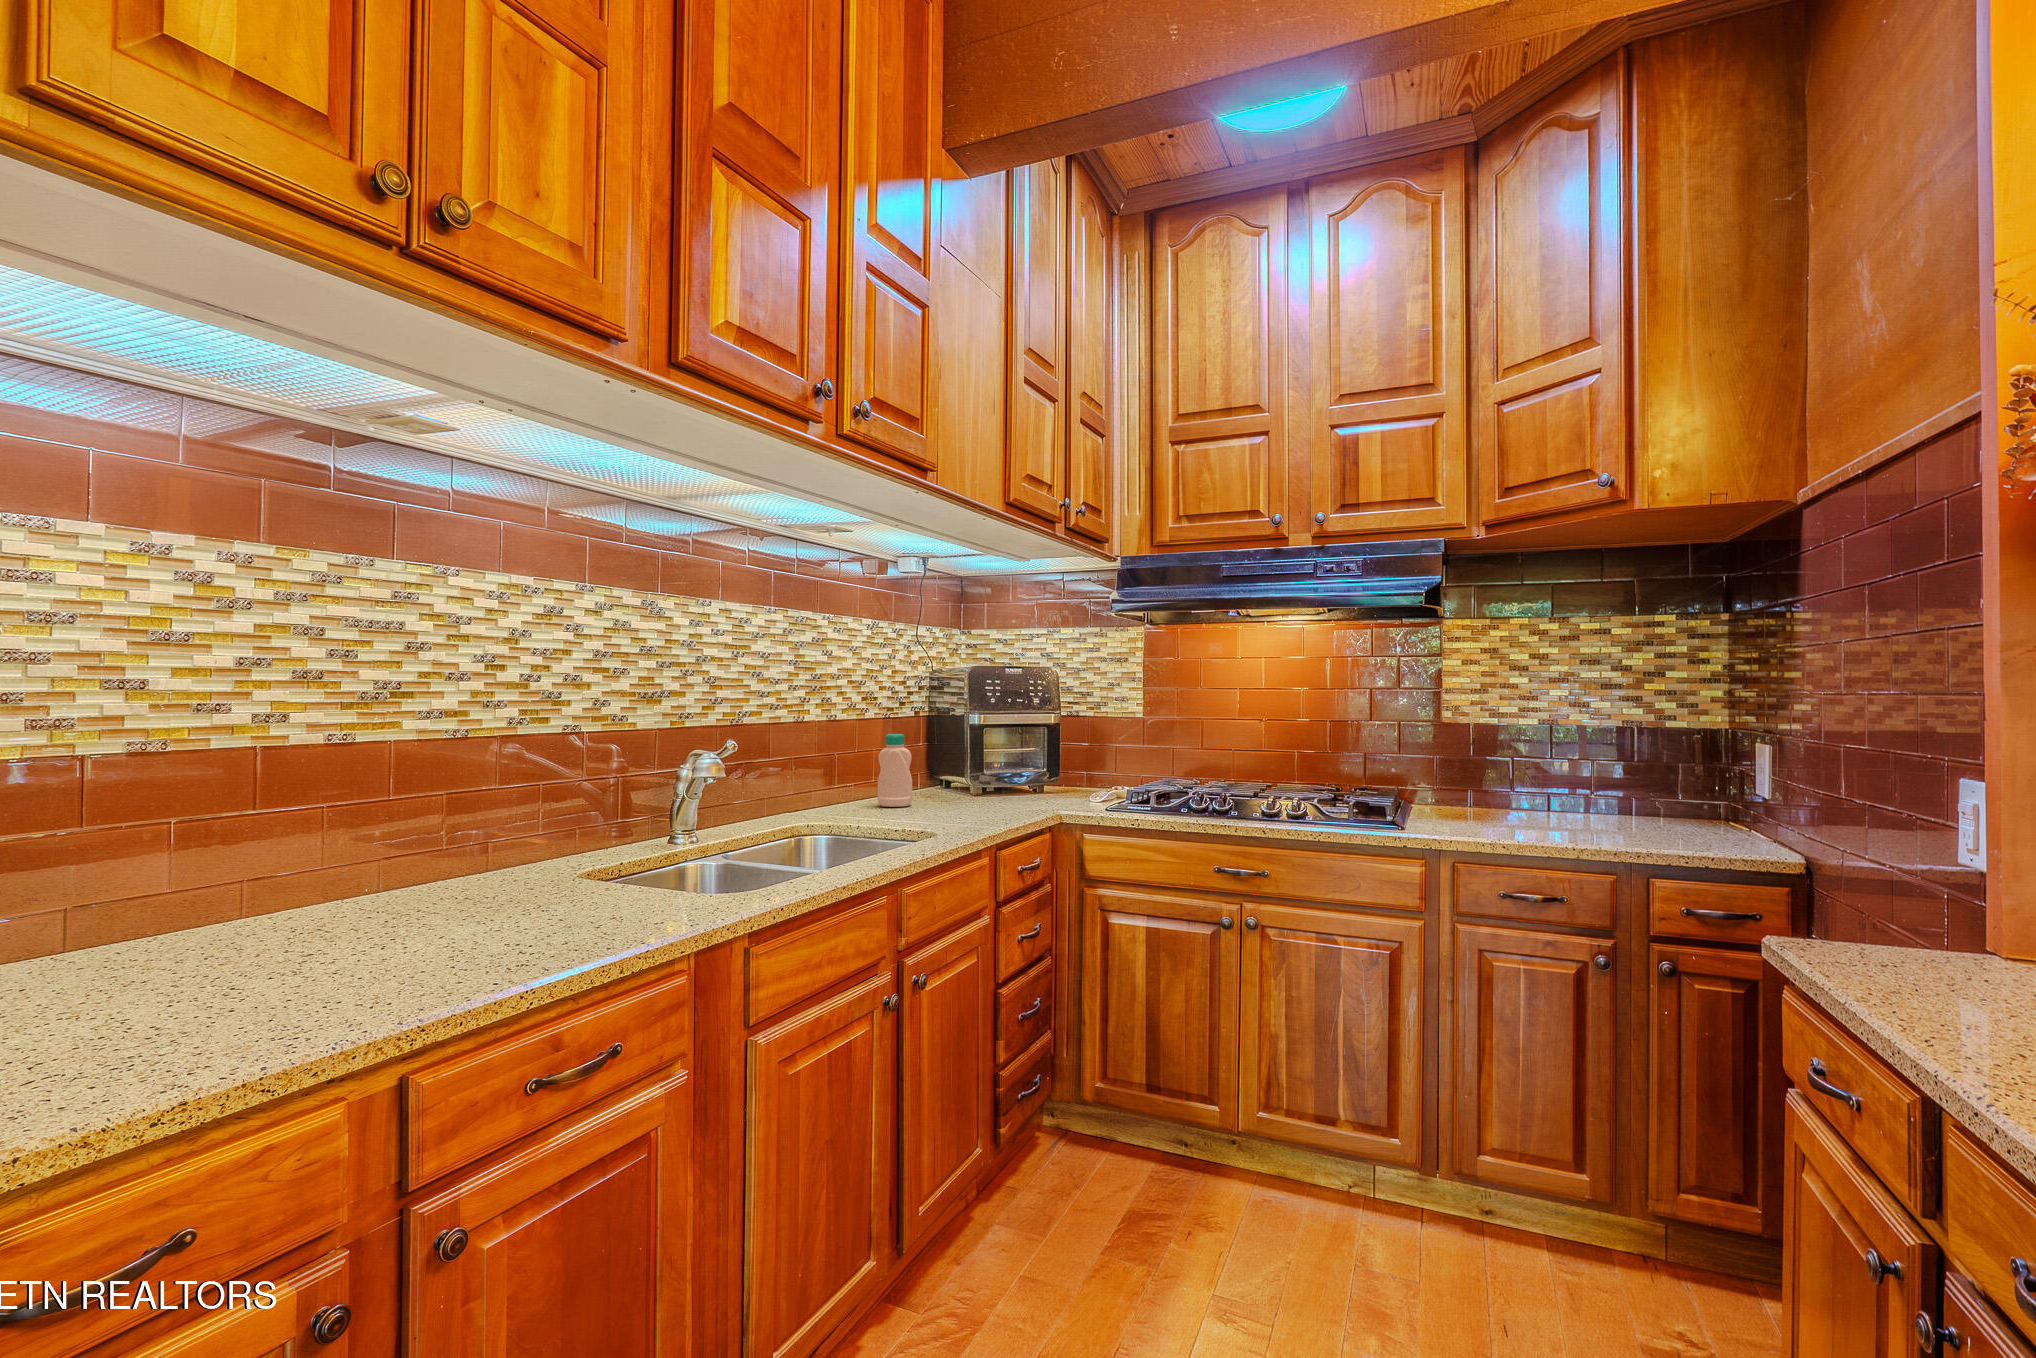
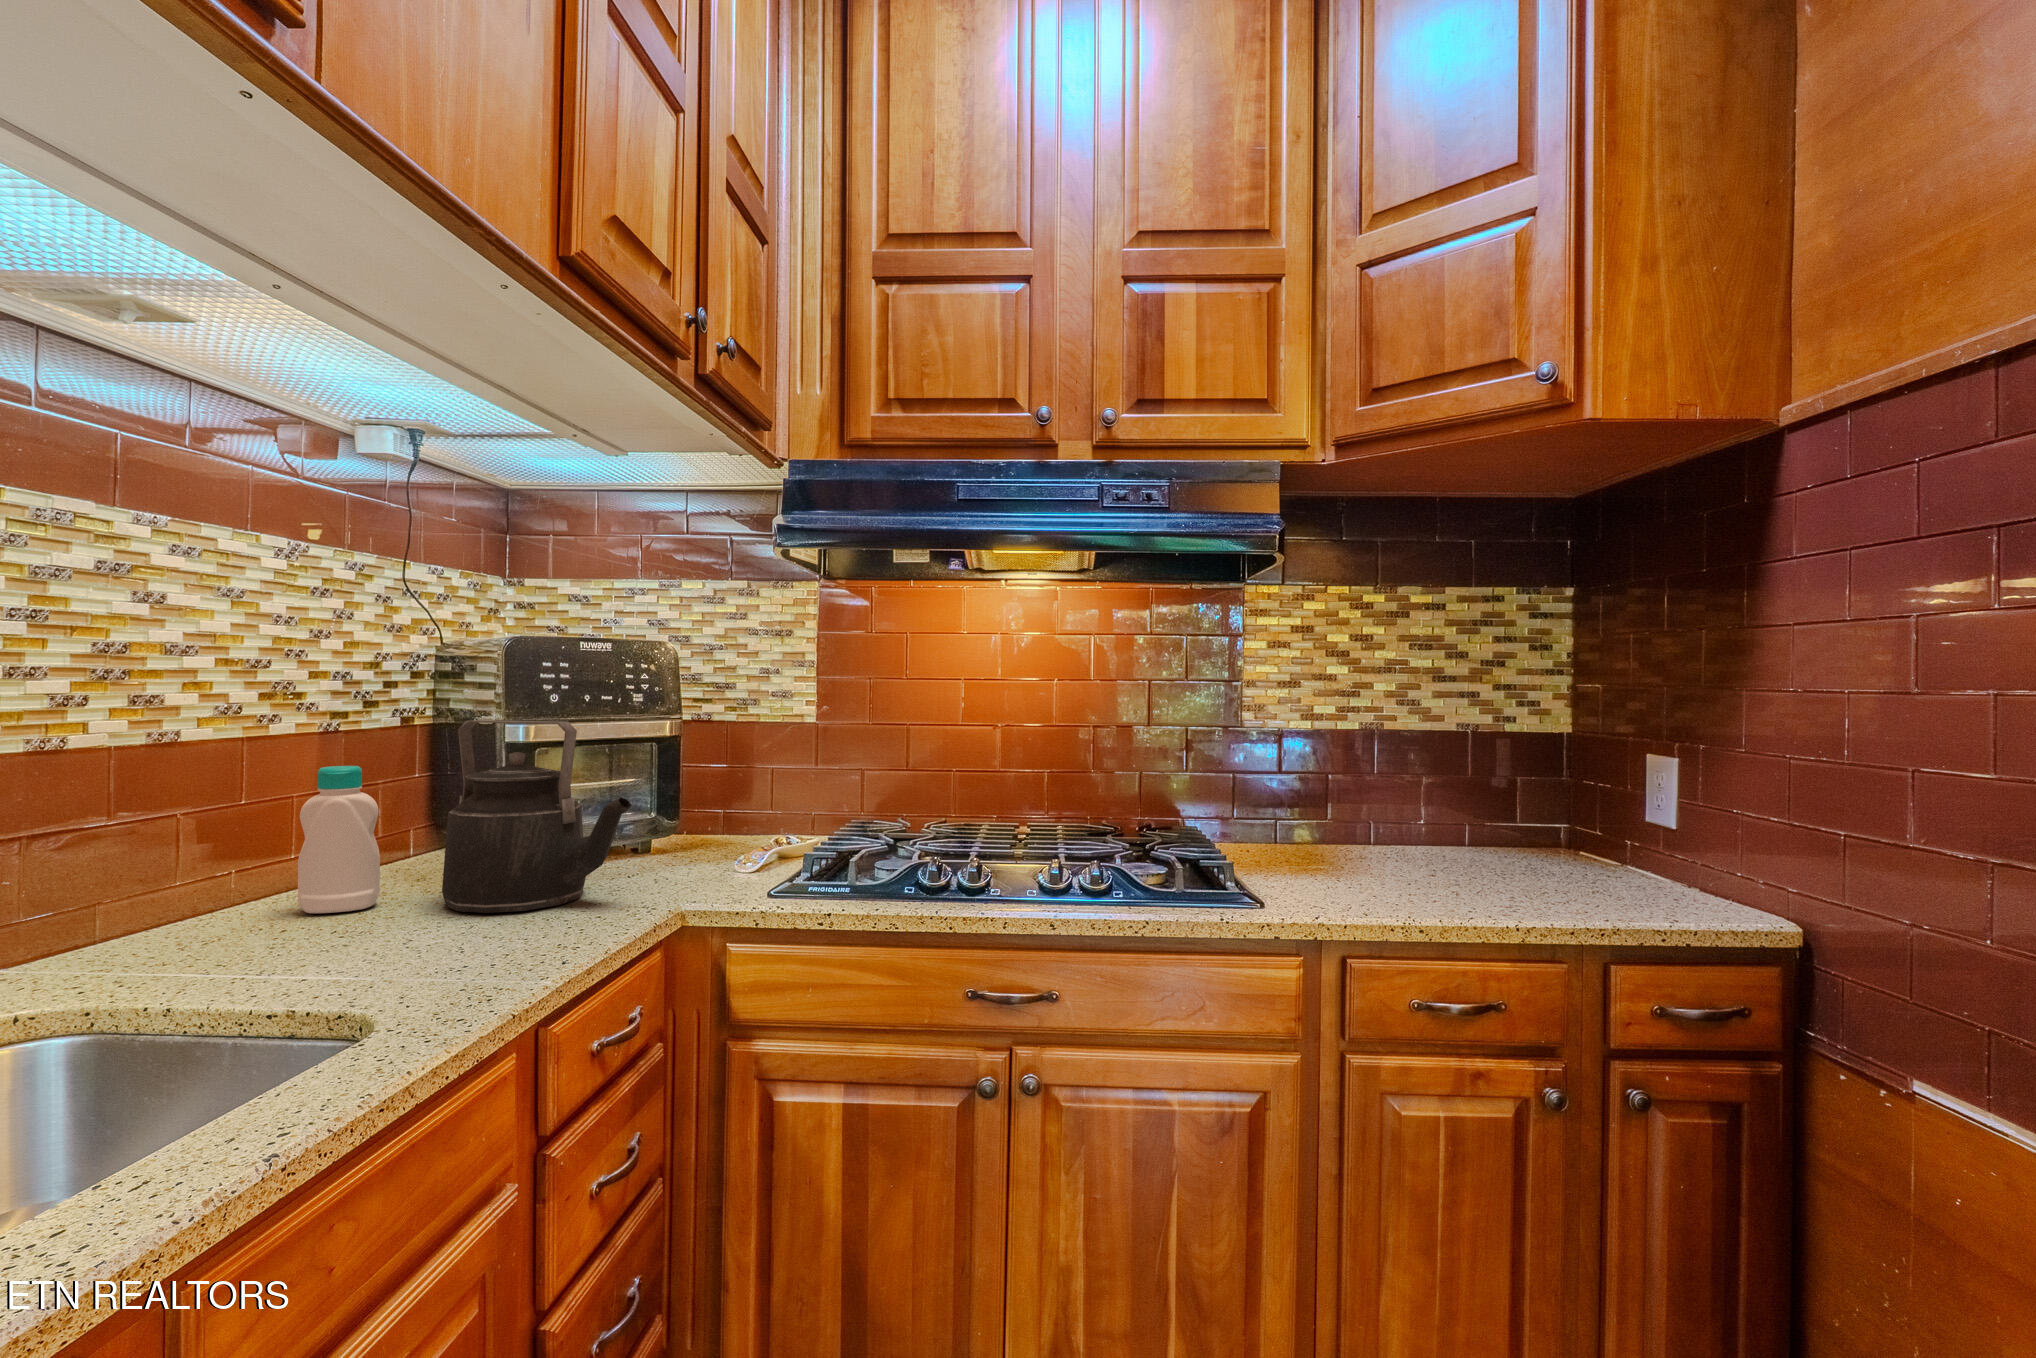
kettle: none [941,711,1032,810] -> present [442,720,631,913]

